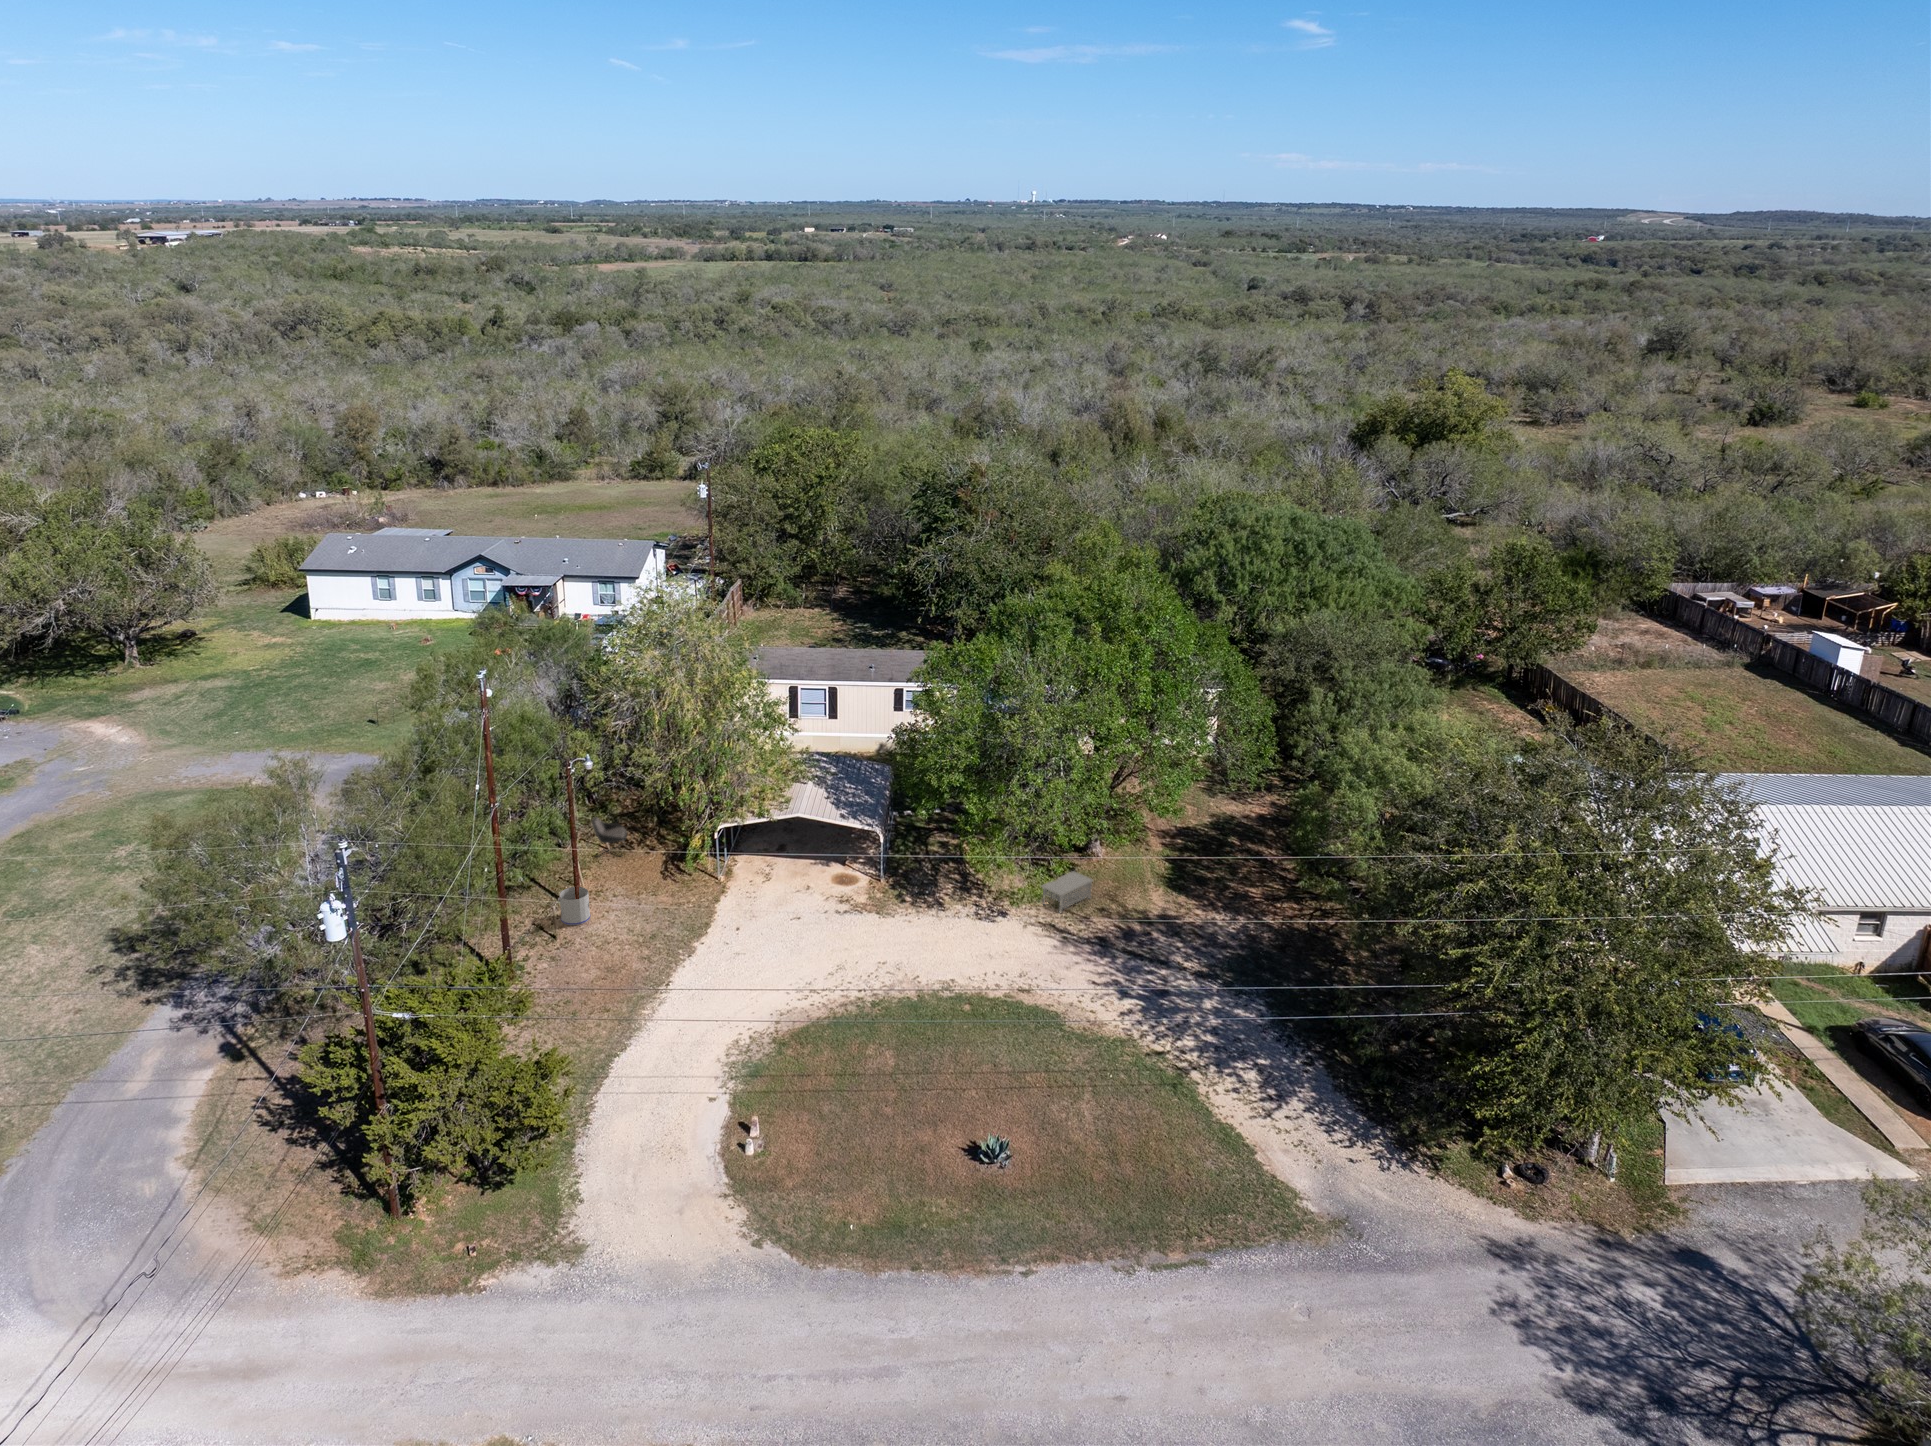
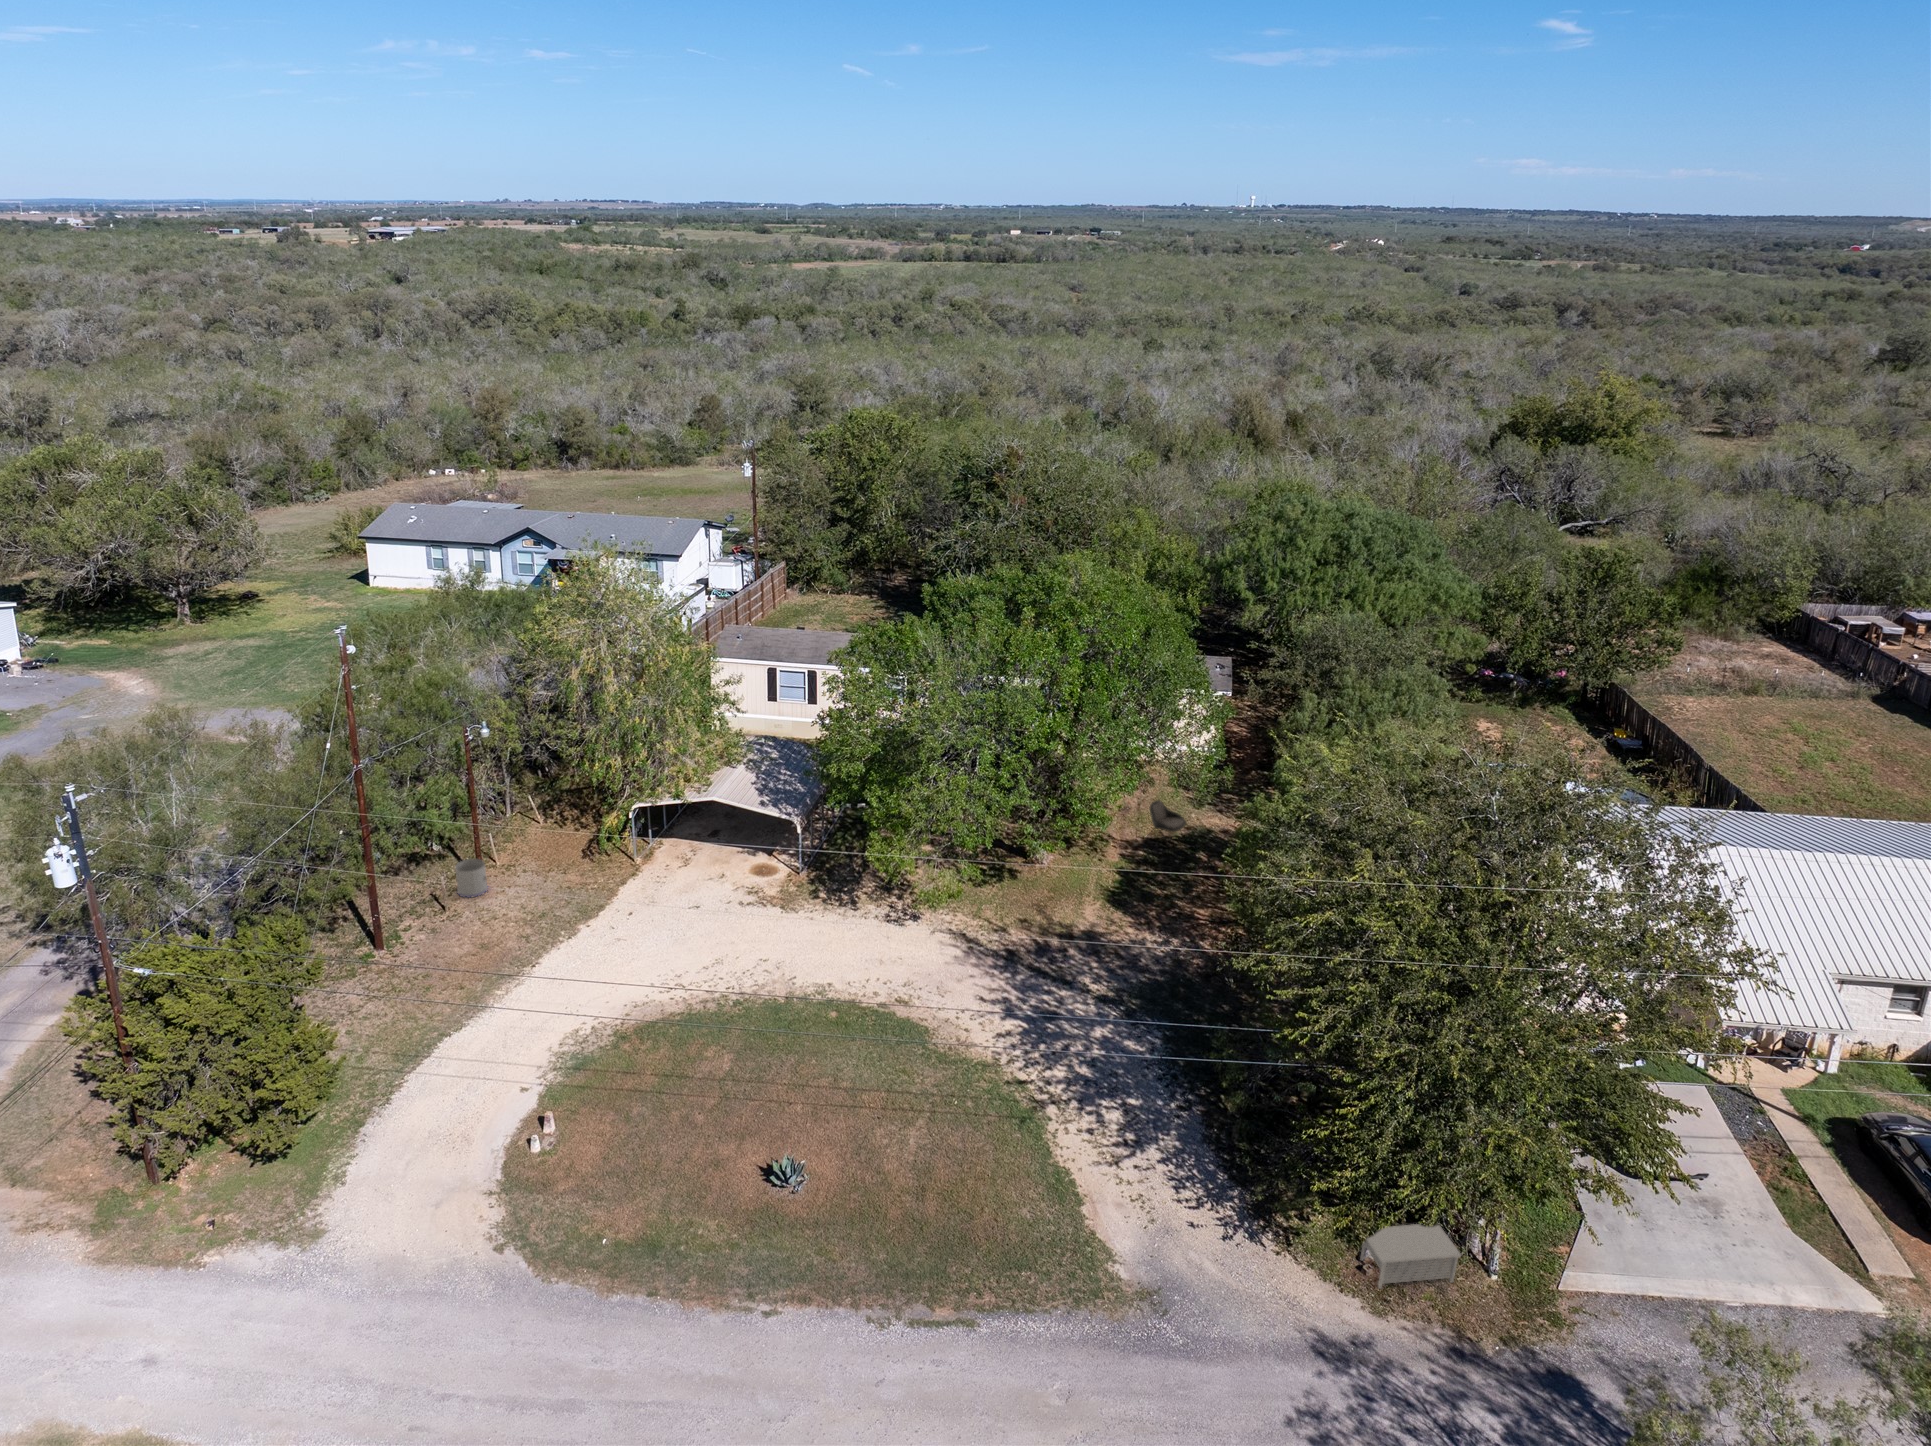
lounge chair: present [592,817,627,857] -> present [1148,800,1186,840]
storage bench: present [1042,871,1093,913] -> present [1361,1224,1461,1289]

